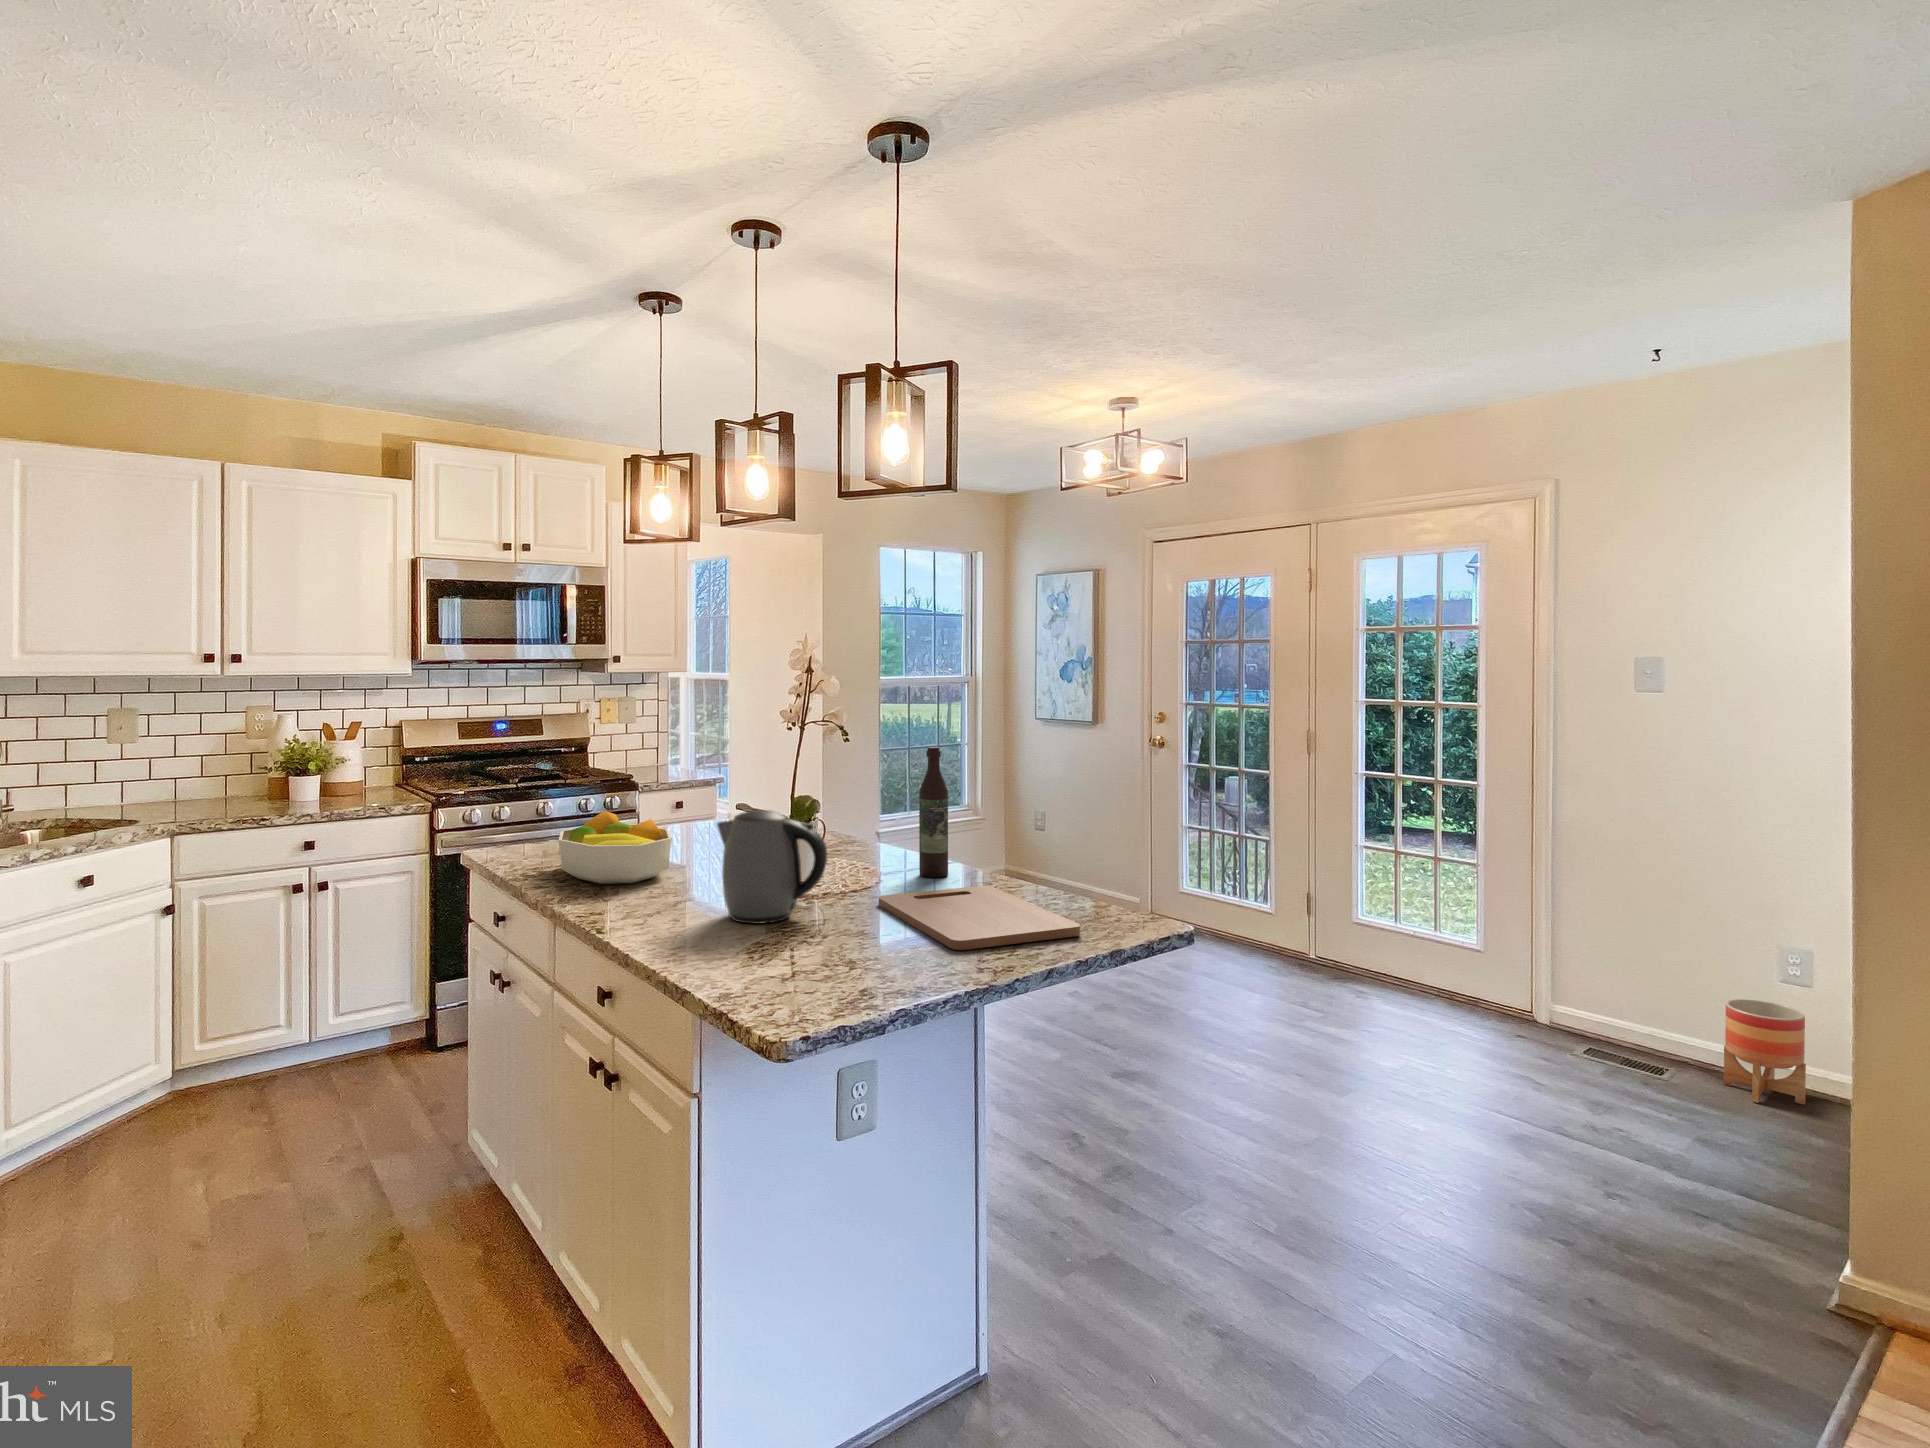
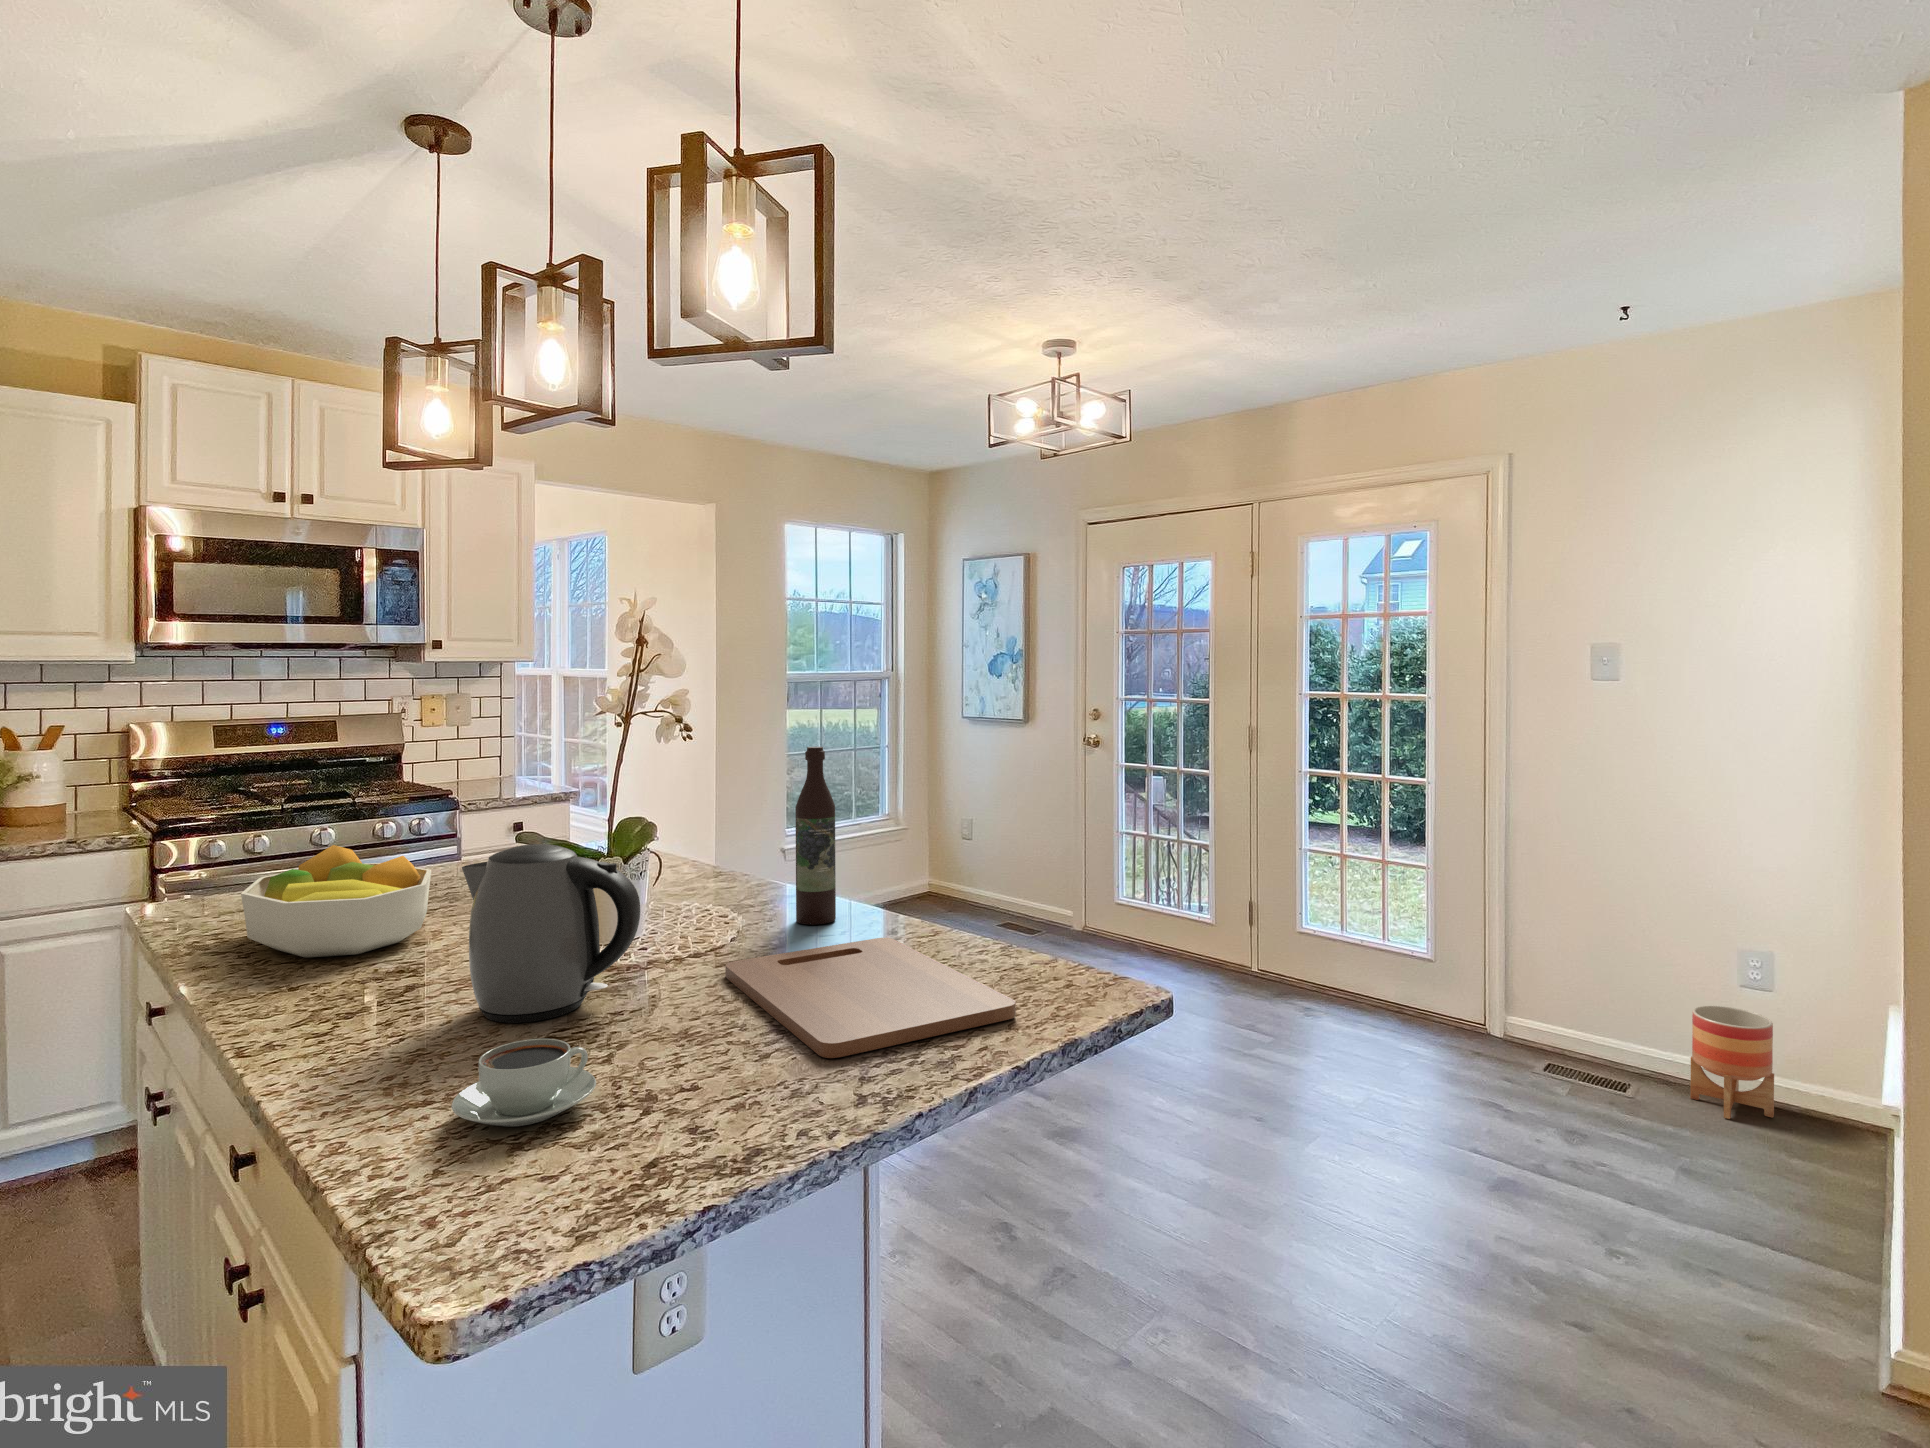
coffee cup: none [742,924,821,971] -> present [452,1039,596,1126]

